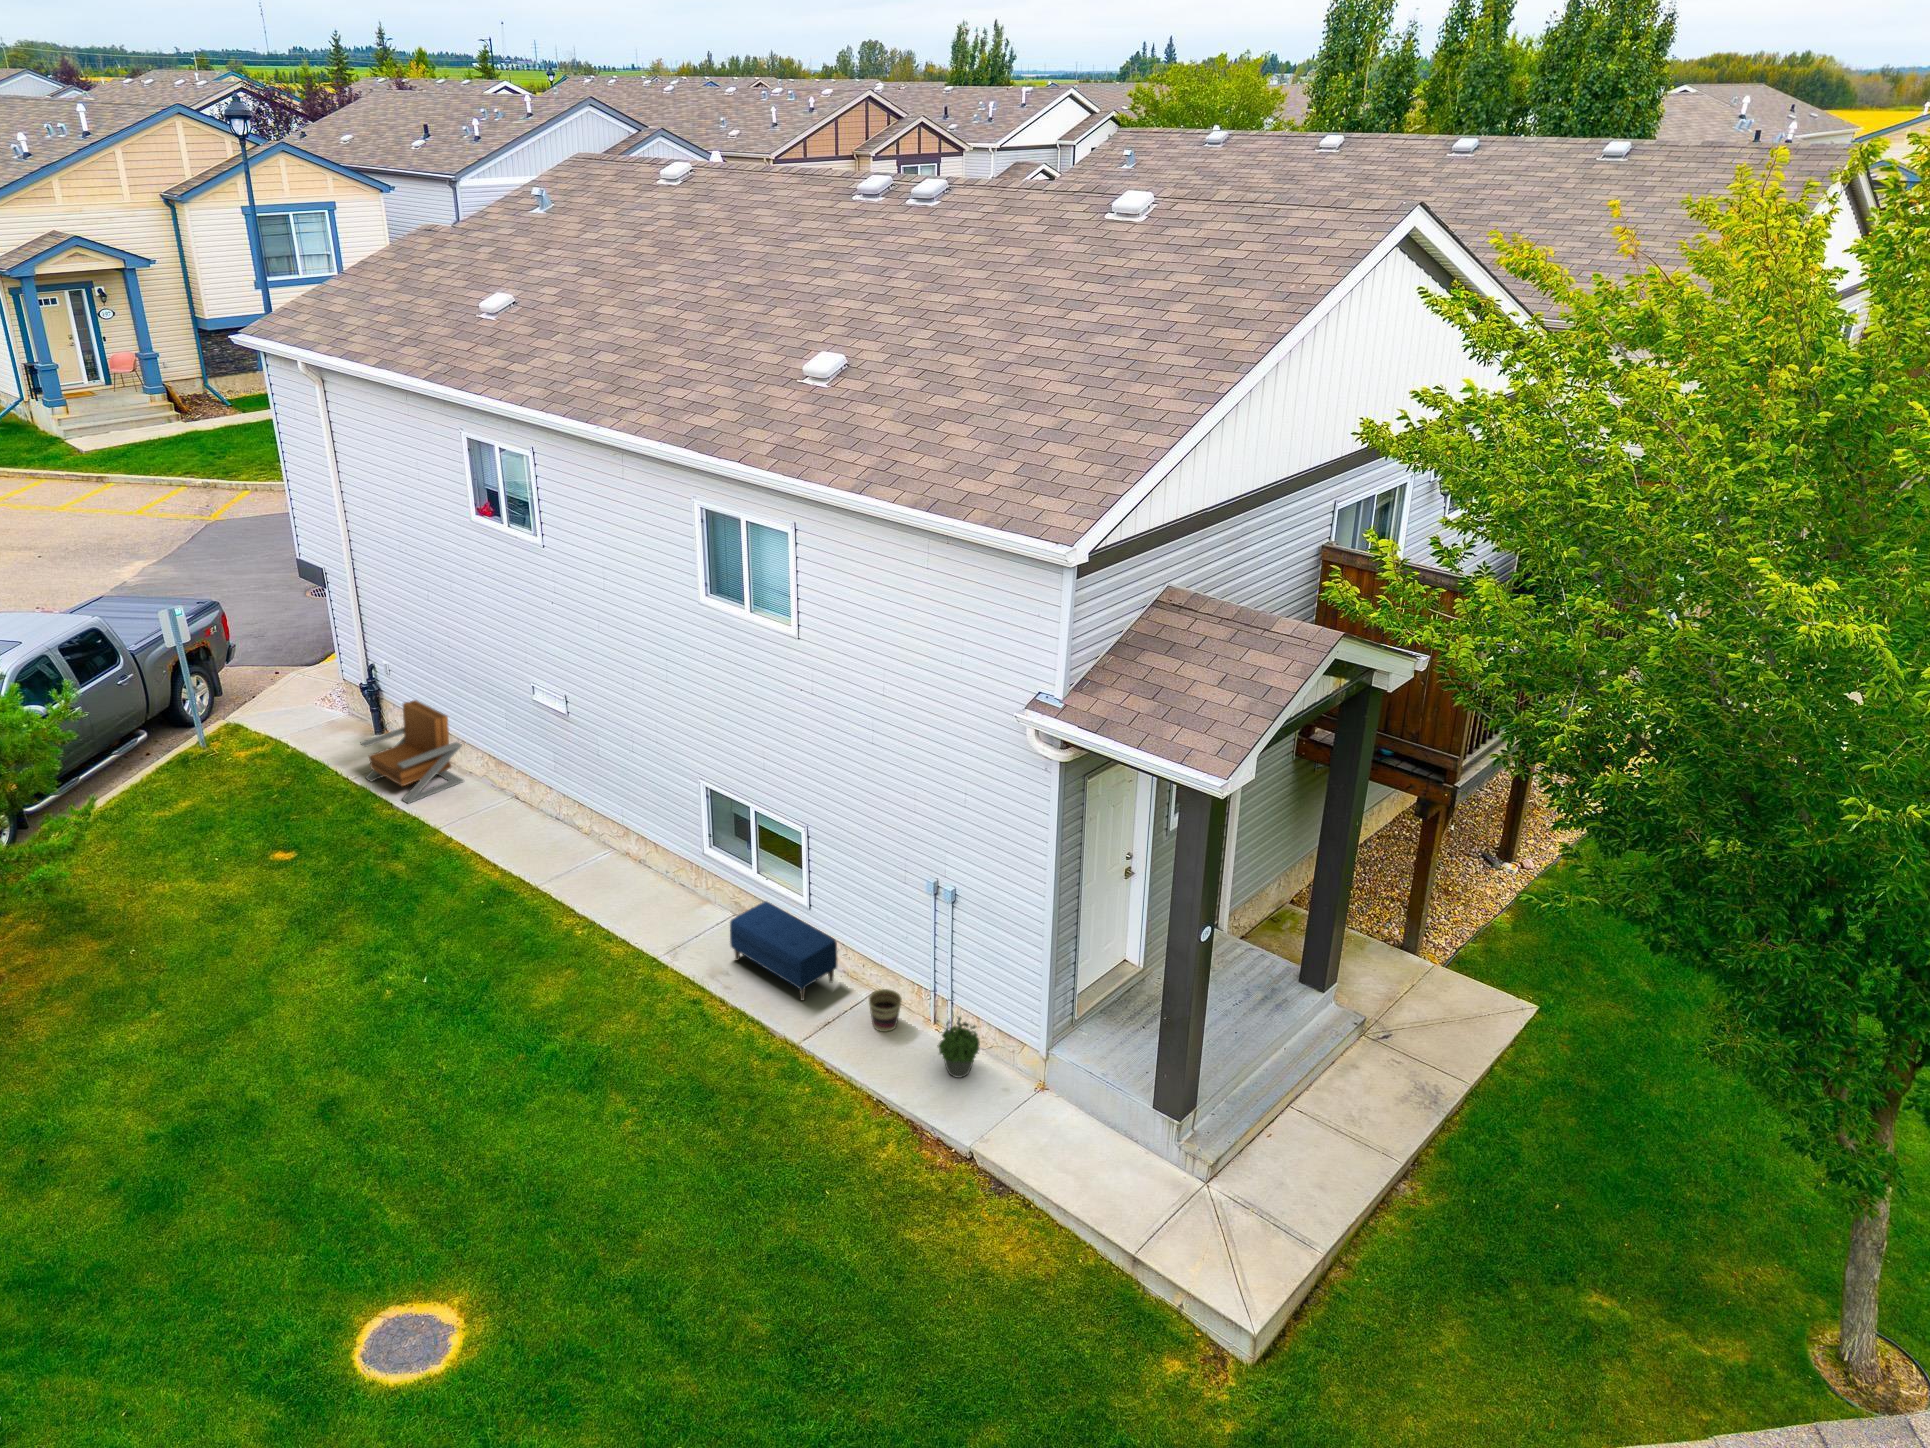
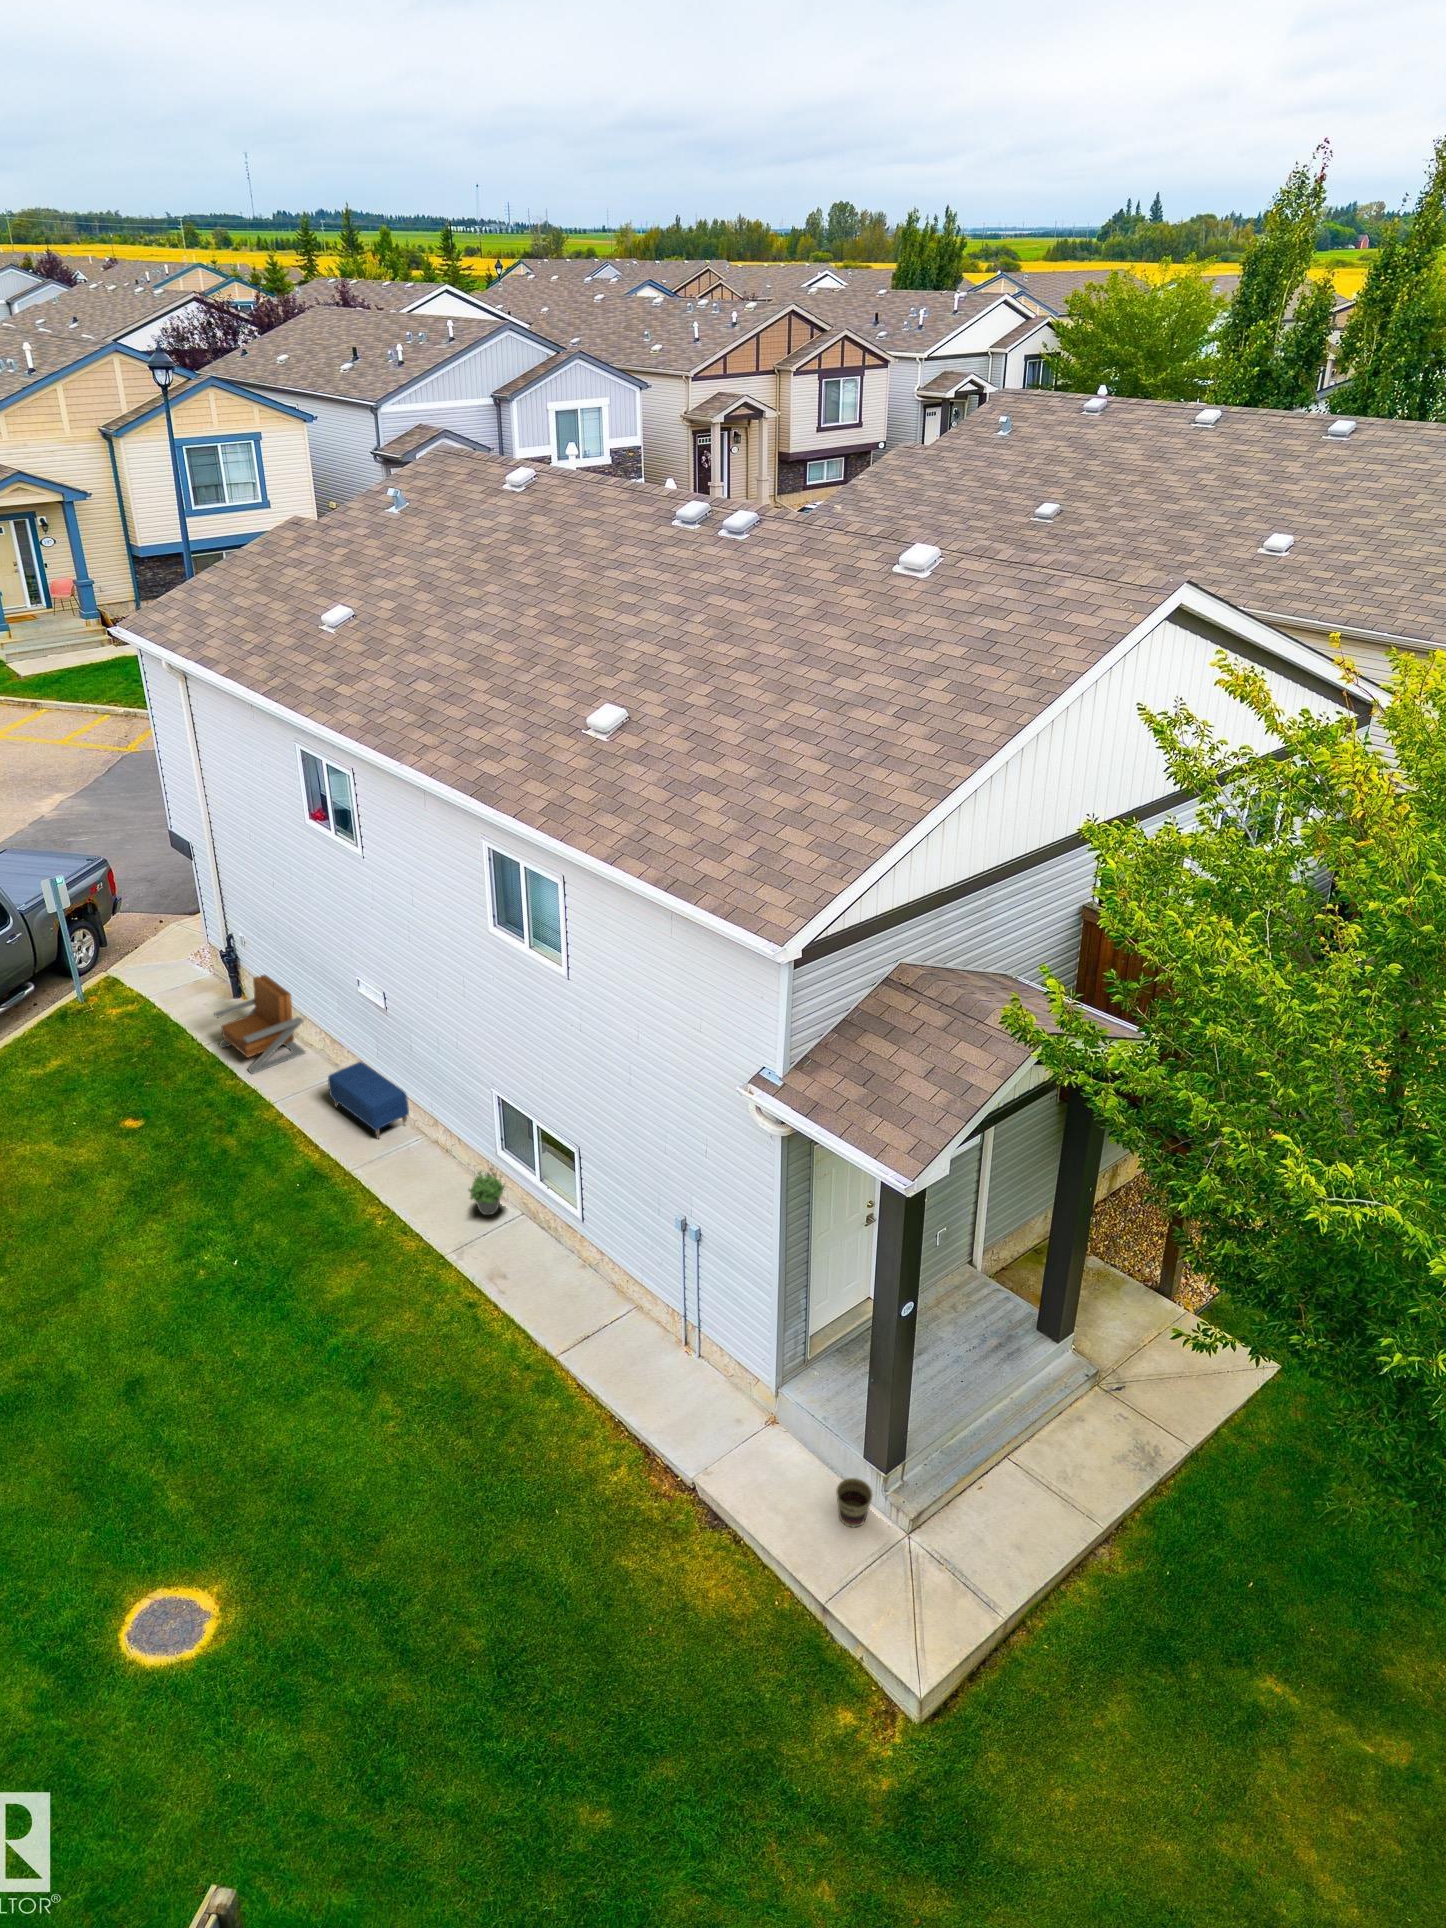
bench: present [730,902,837,1000] -> present [328,1062,409,1139]
basket: present [869,989,902,1032] -> present [836,1478,872,1527]
potted plant: present [938,1017,980,1078] -> present [469,1168,505,1215]

